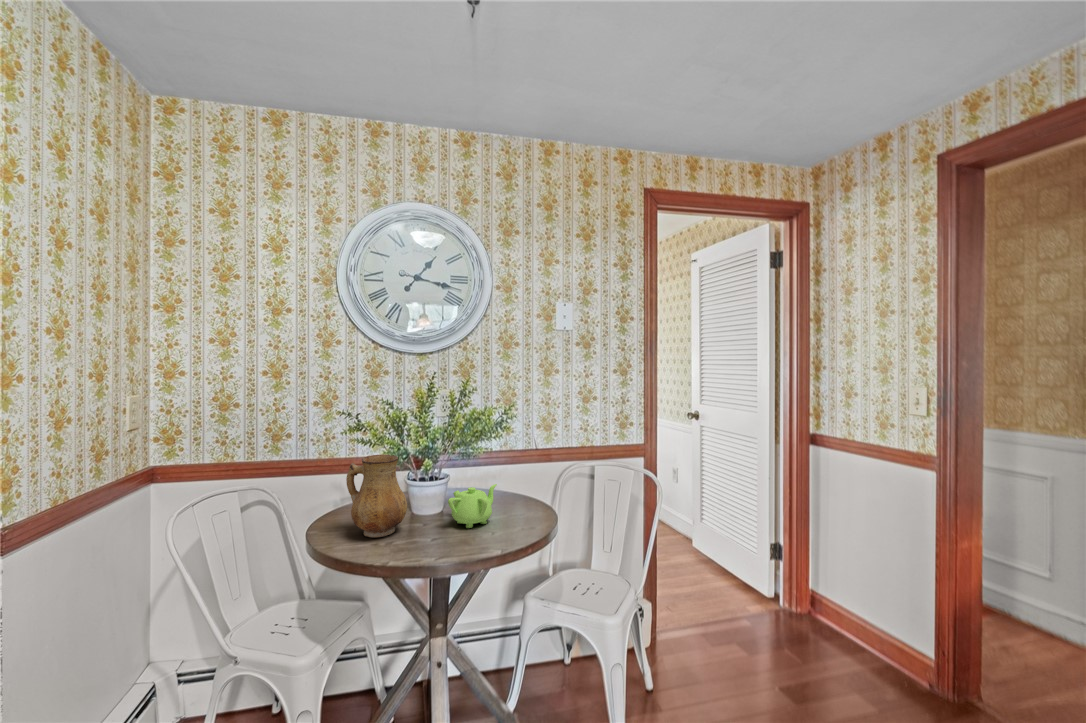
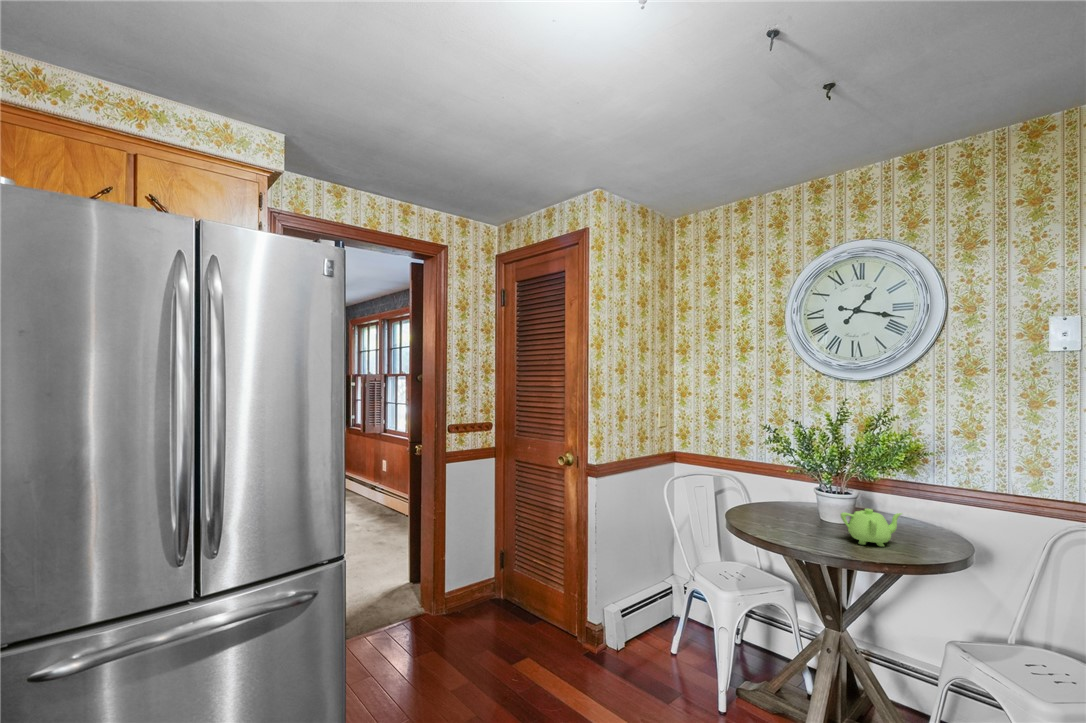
ceramic pitcher: present [346,454,407,537] -> none [762,463,809,529]

